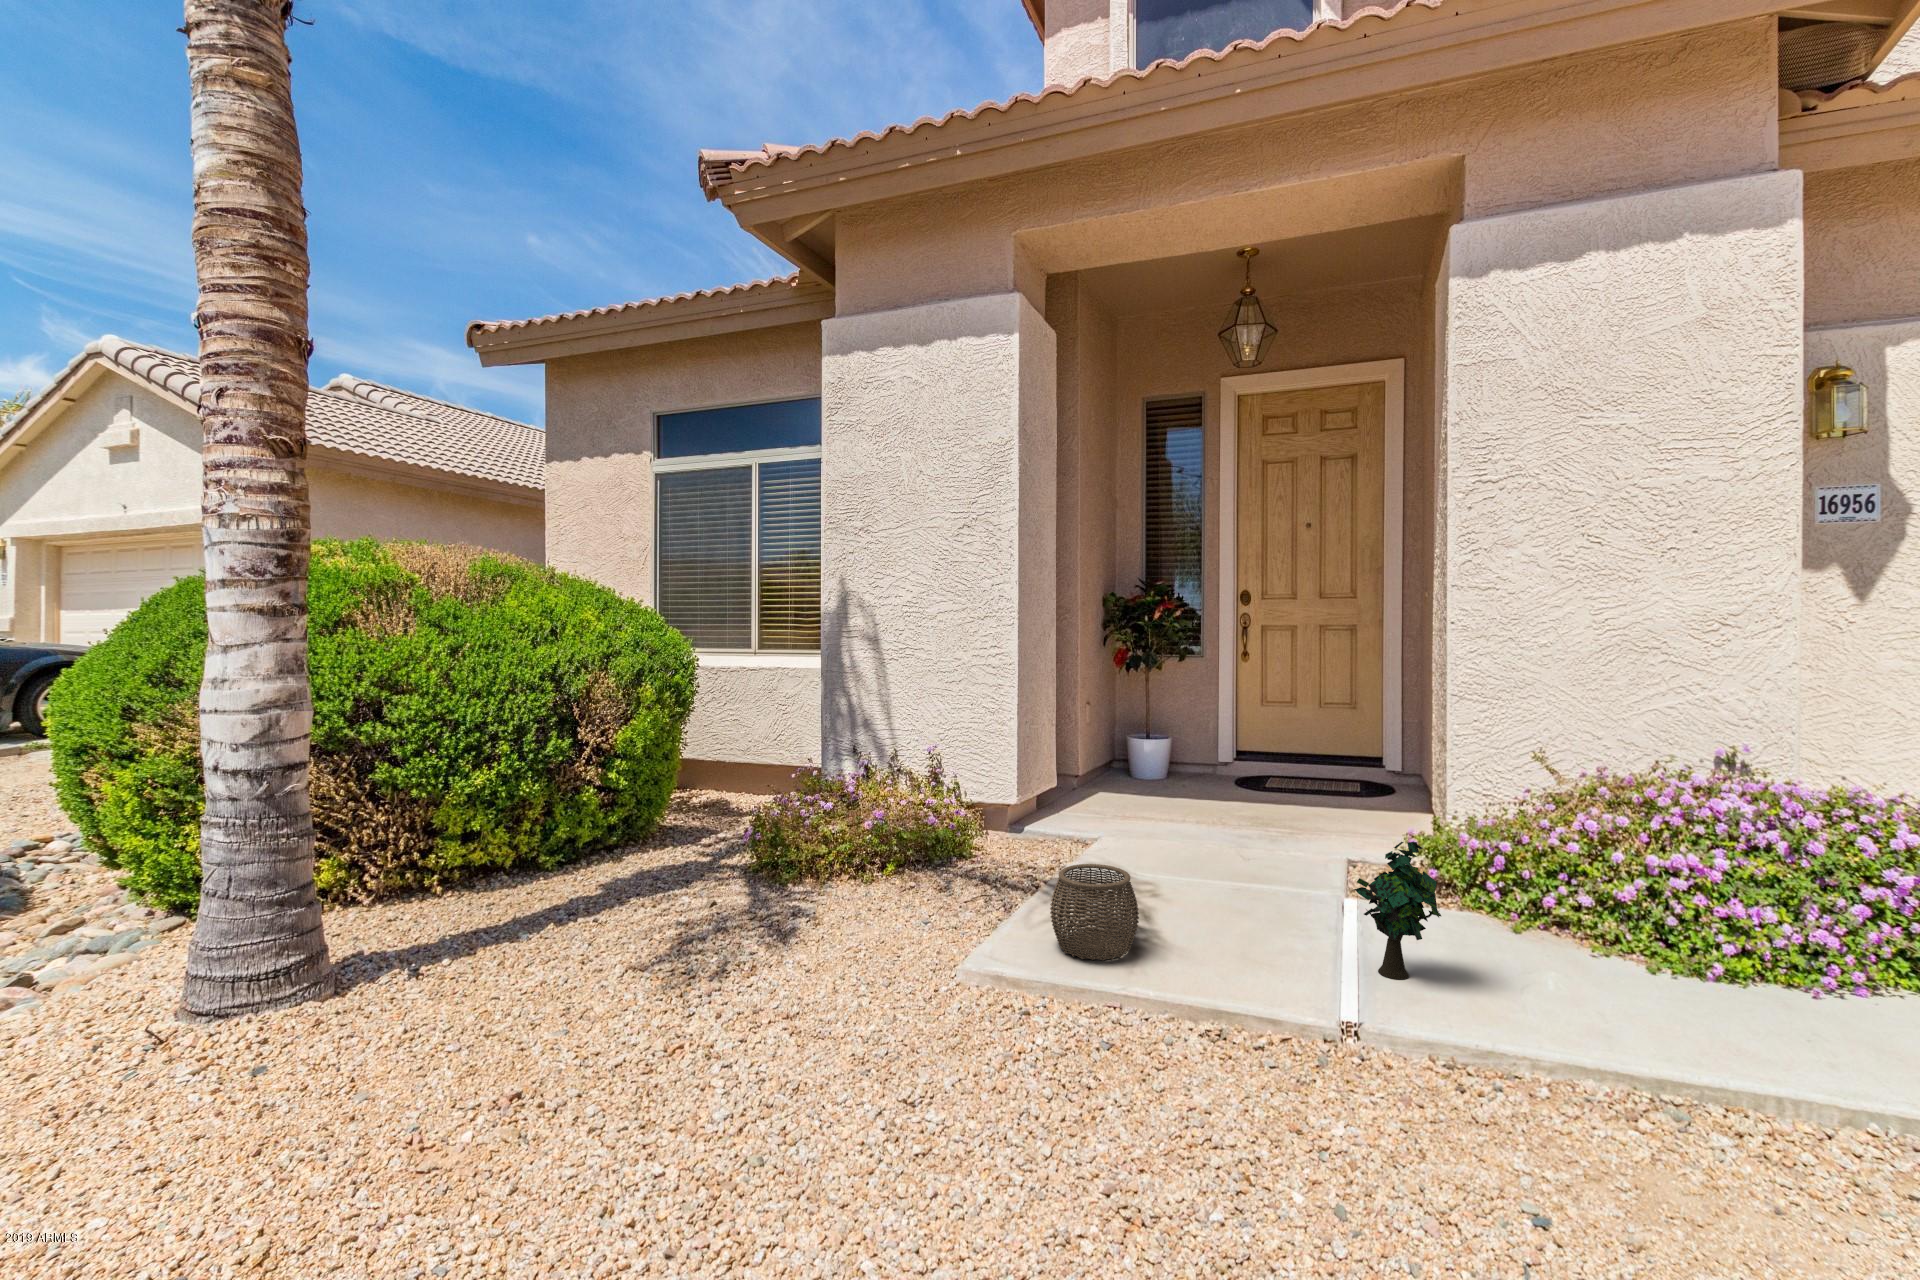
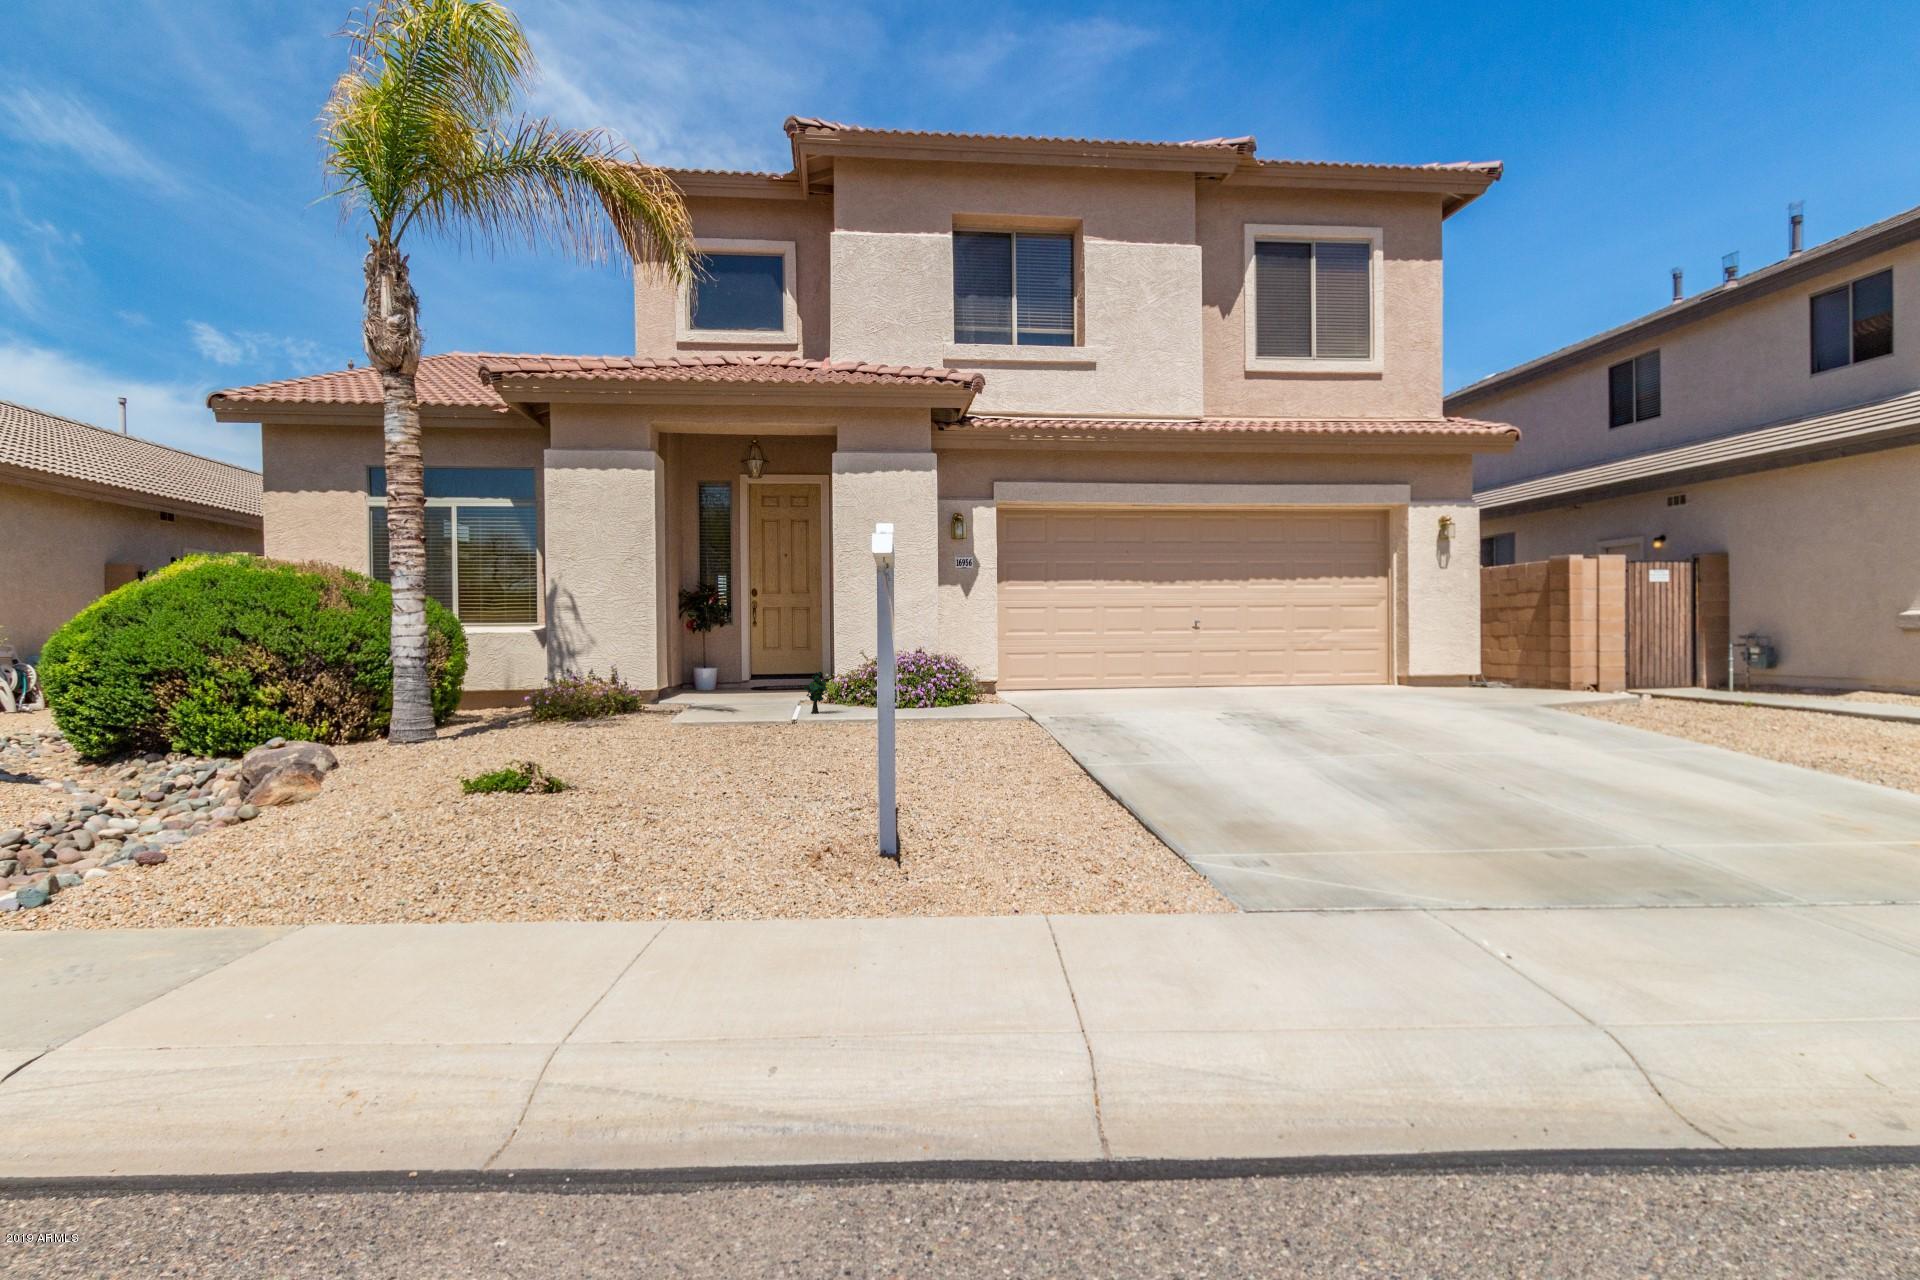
woven basket: present [1050,864,1139,960] -> none [705,691,736,719]

